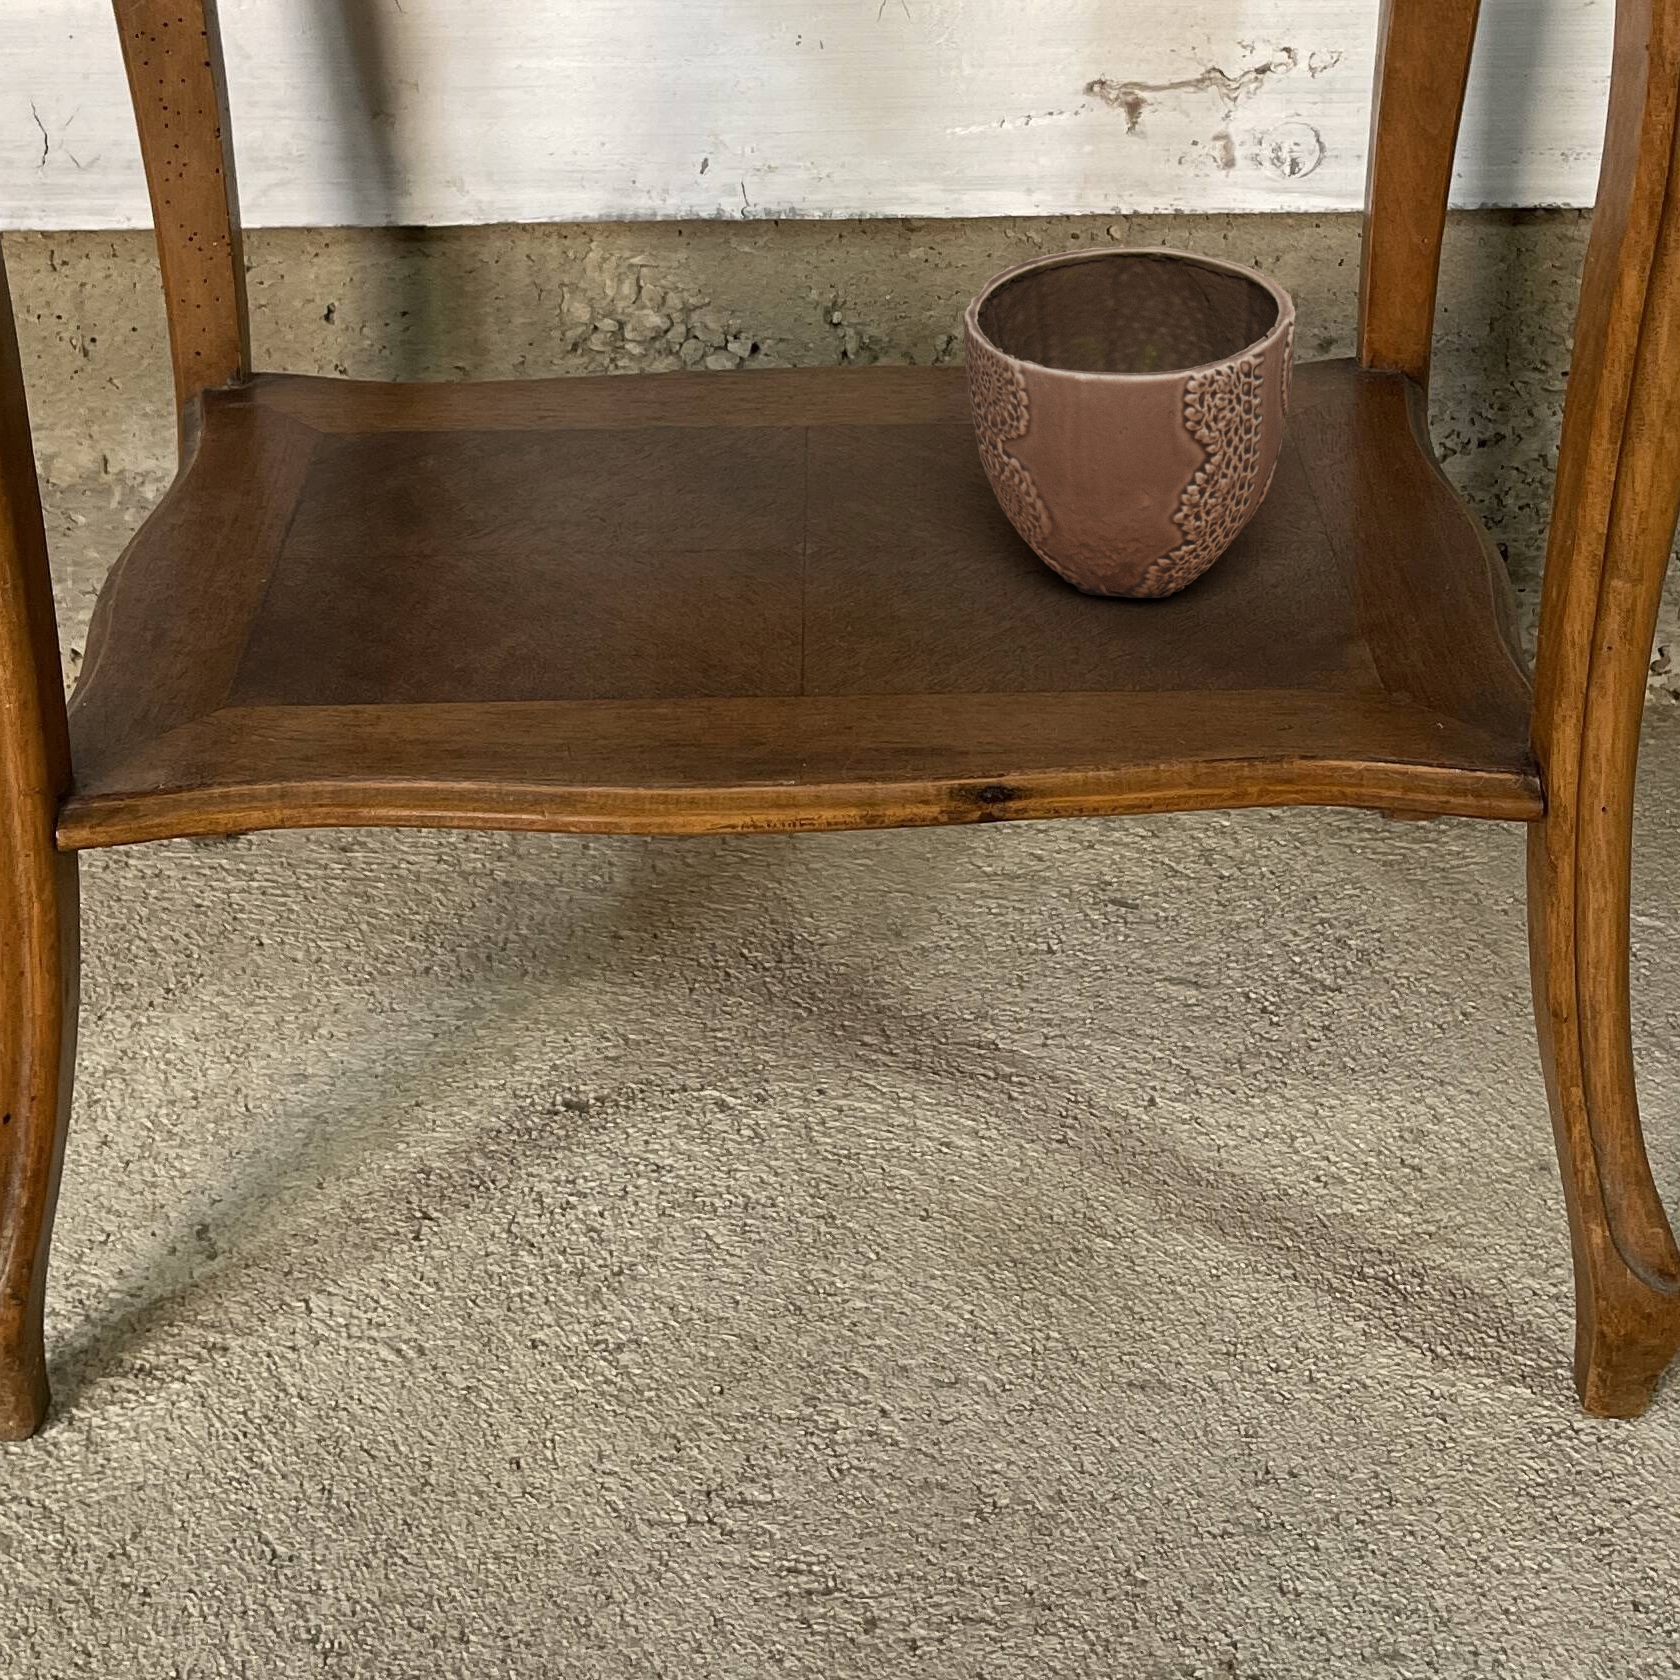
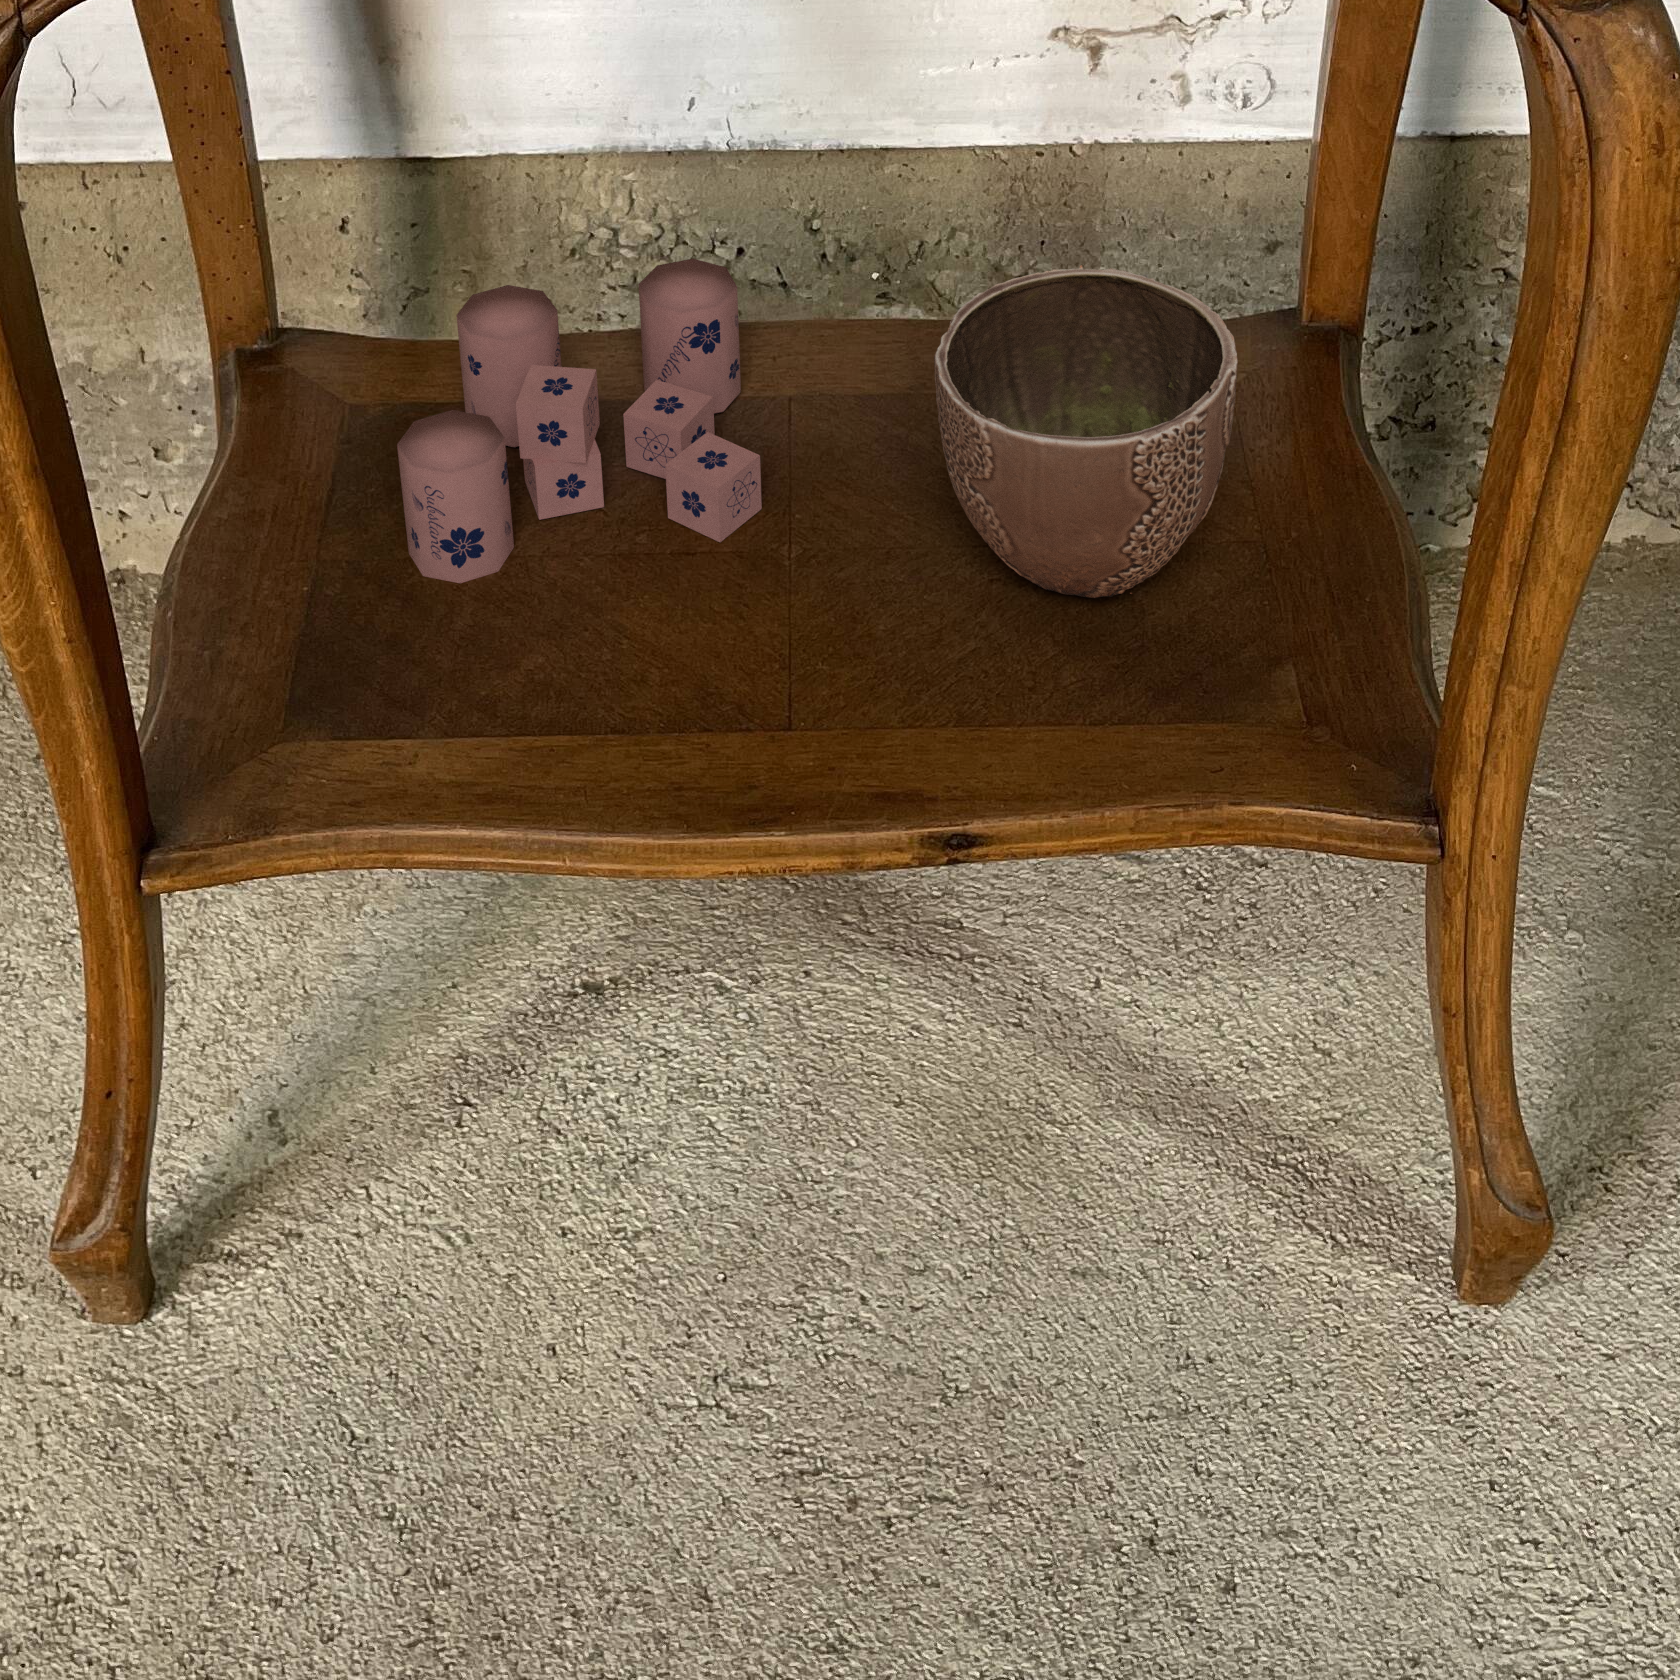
candle: none [373,290,773,593] -> present [397,259,762,583]

